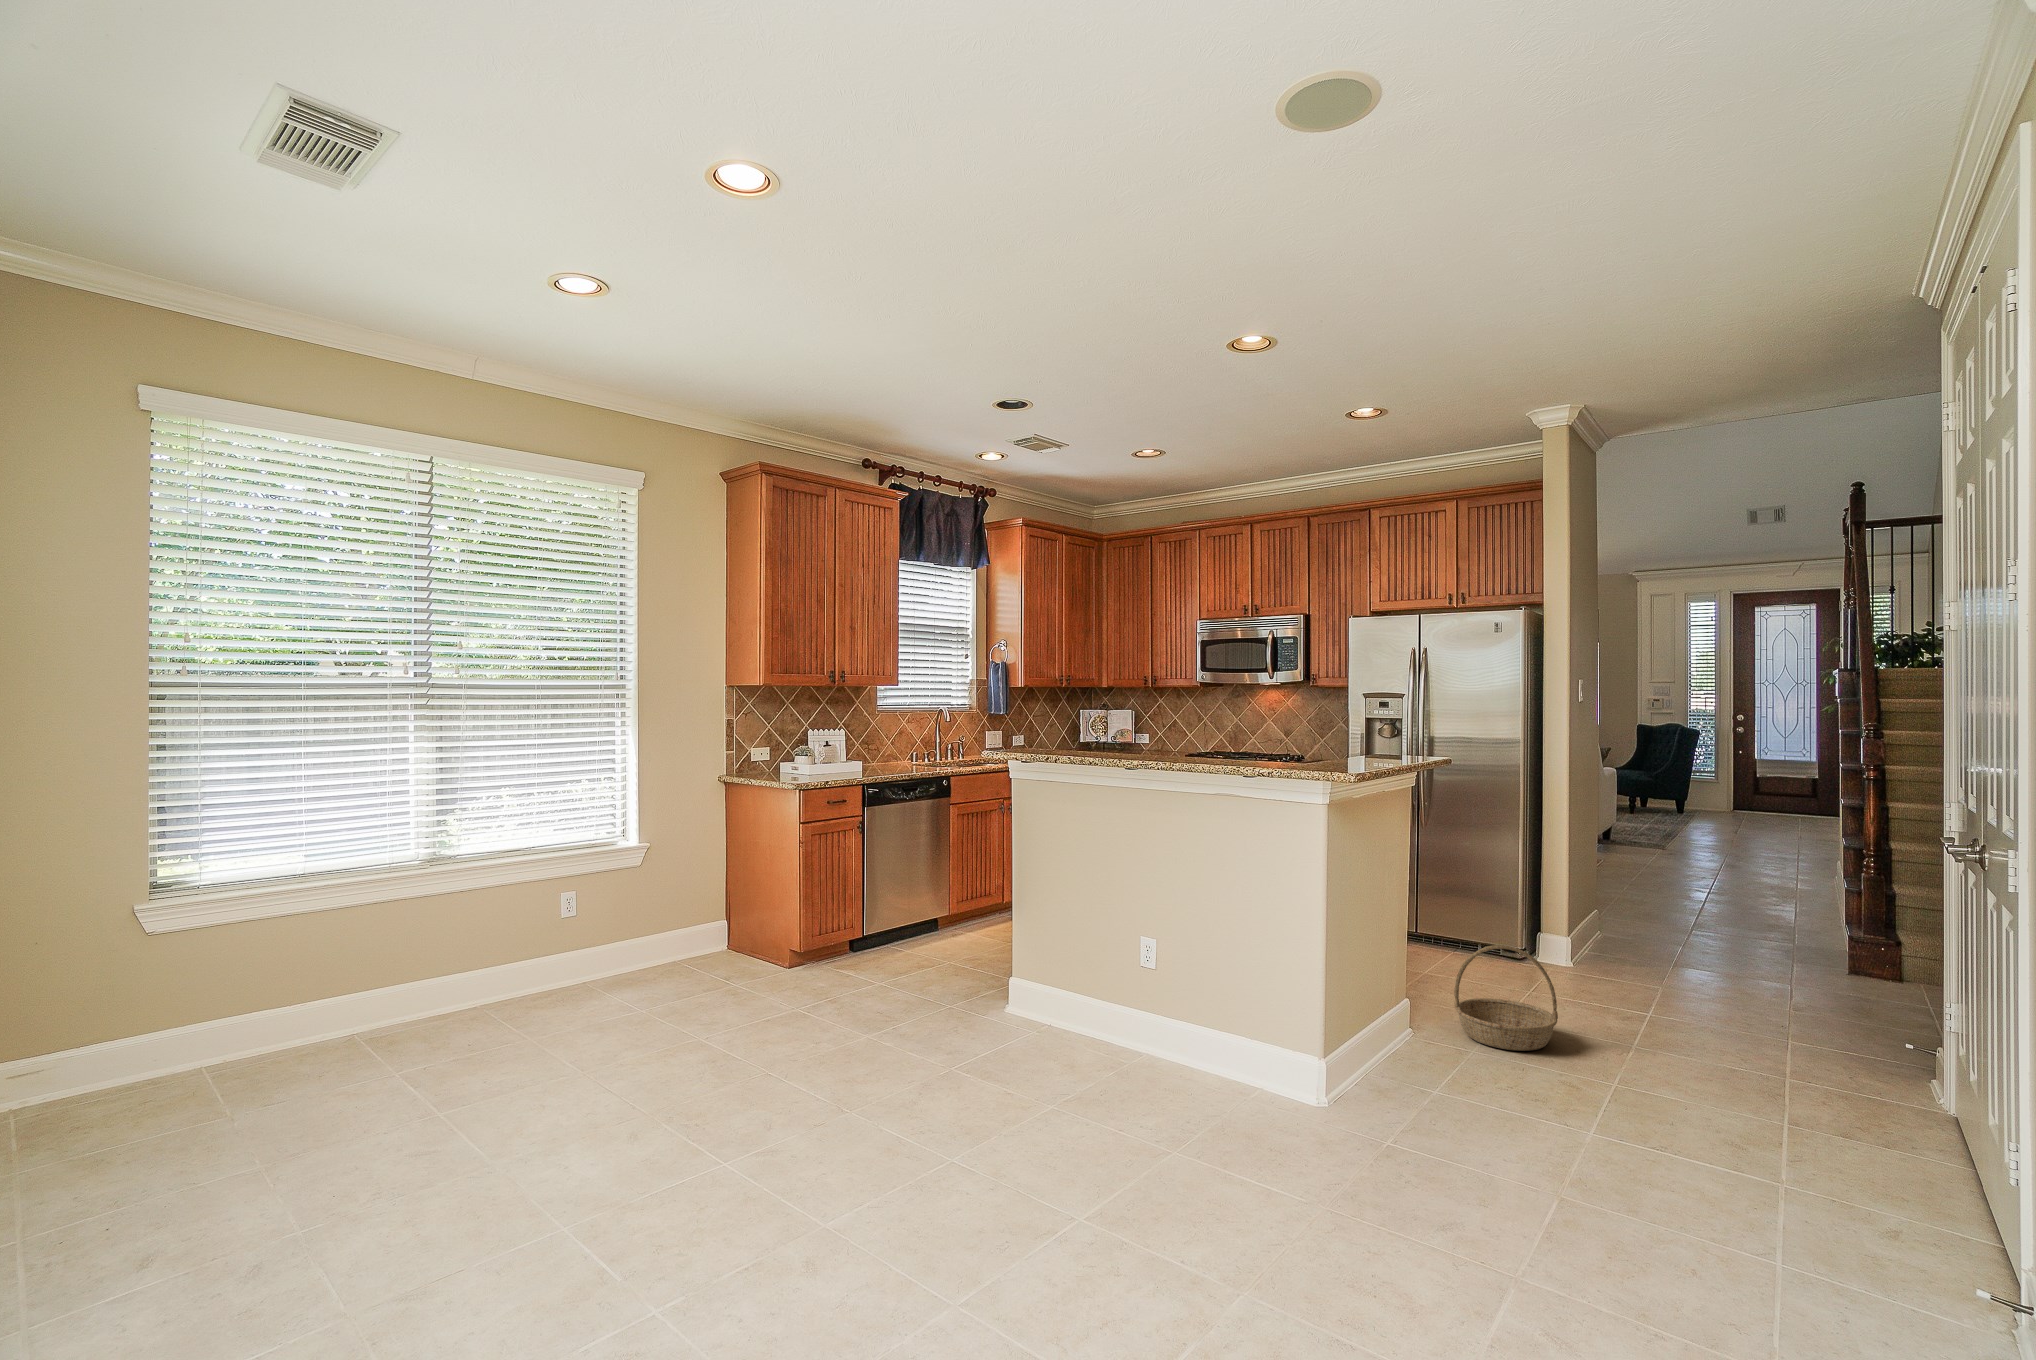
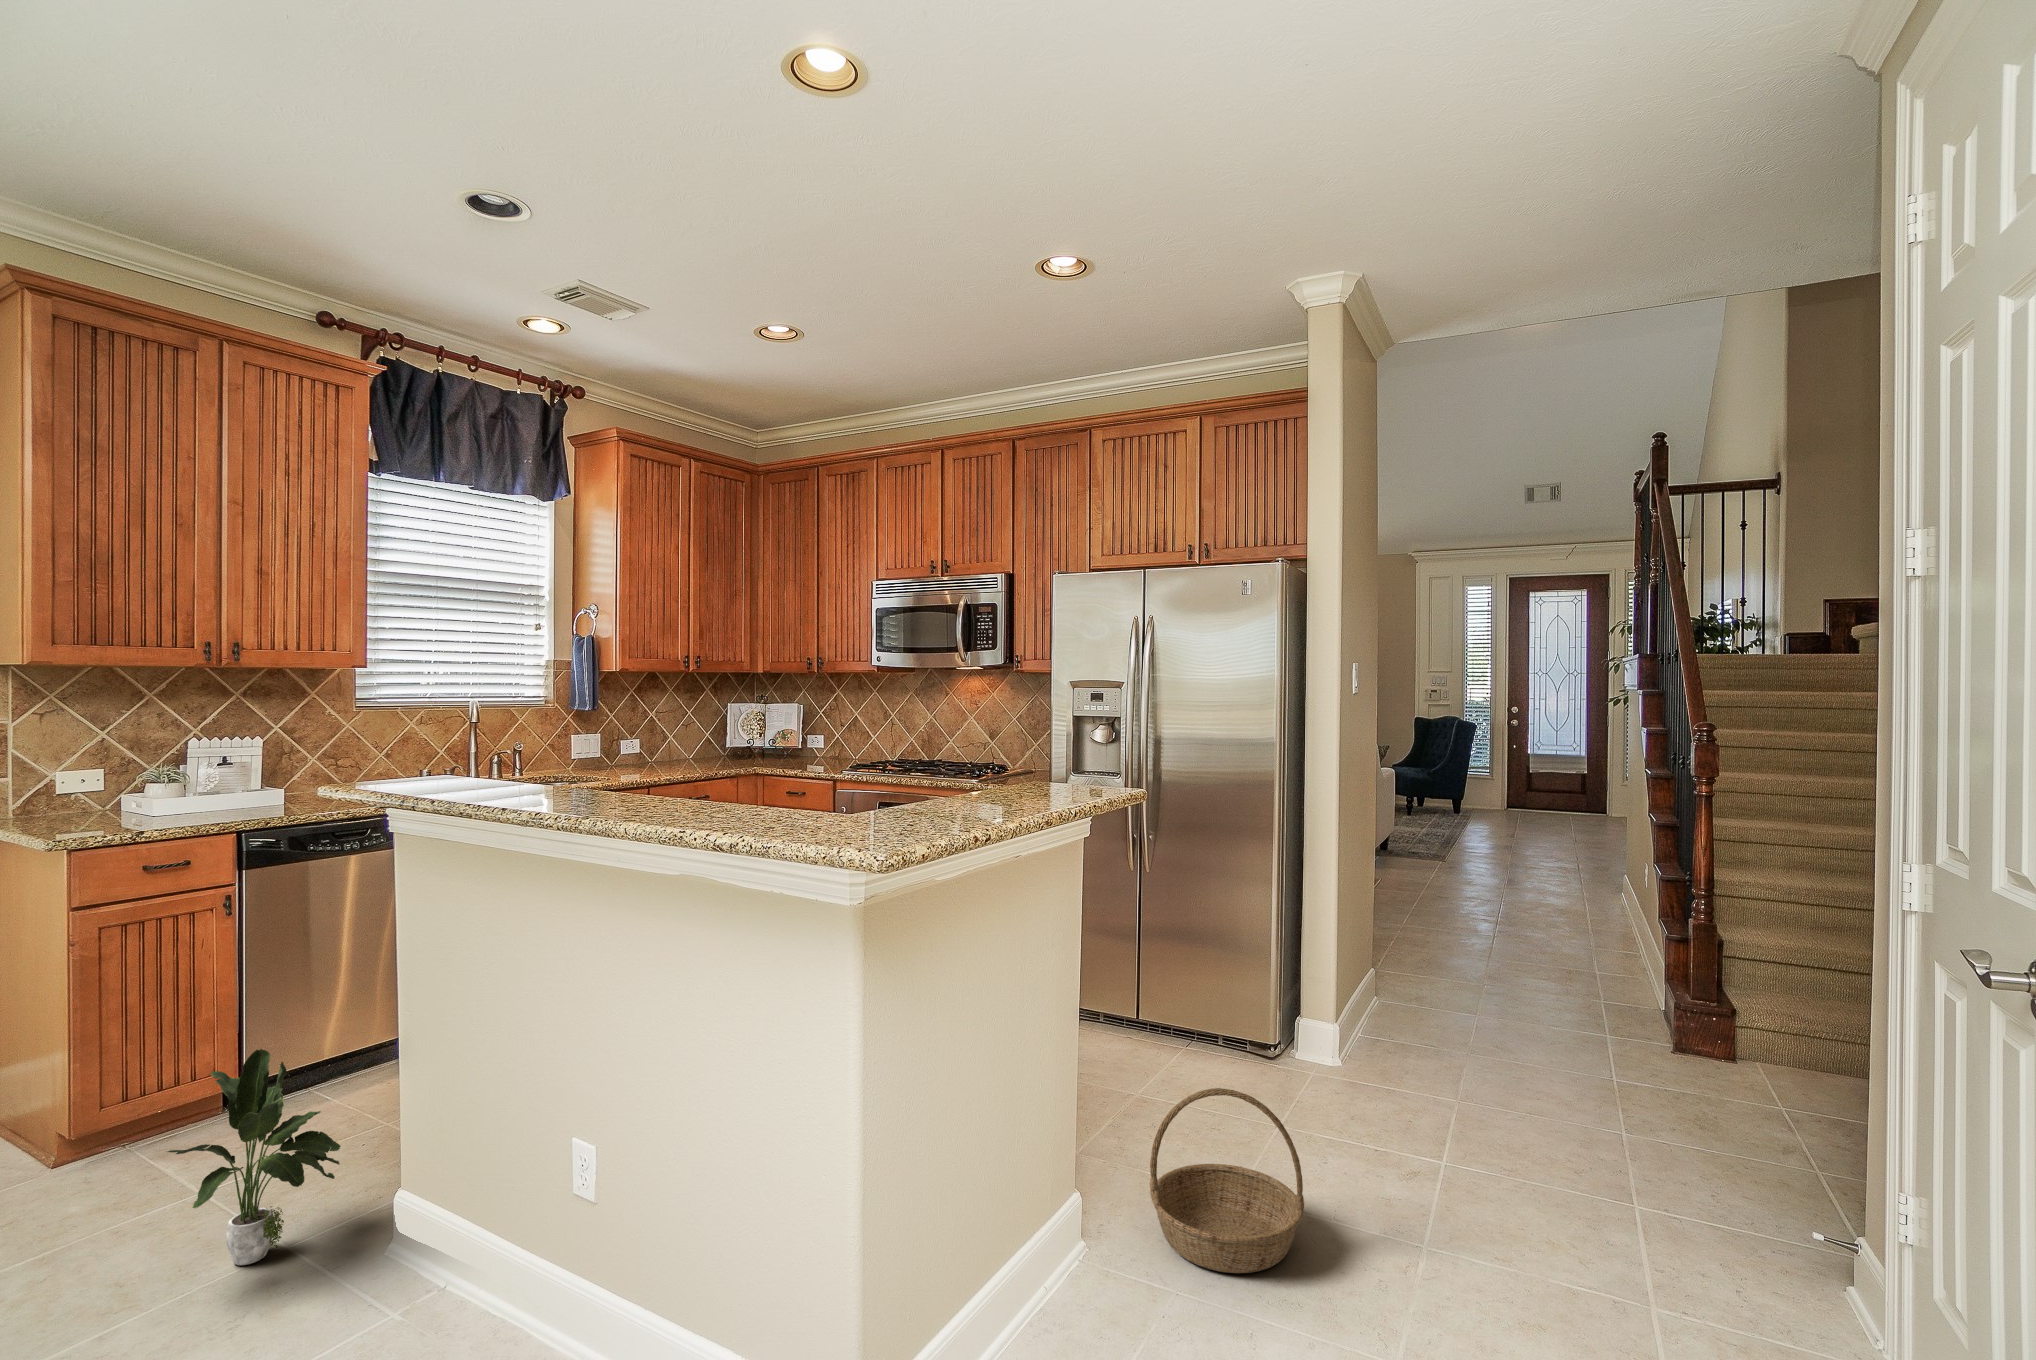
potted plant: none [912,896,981,1010] -> present [167,1049,341,1265]

